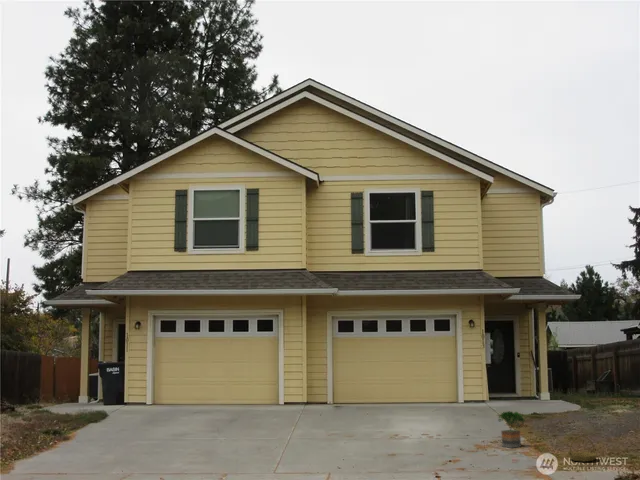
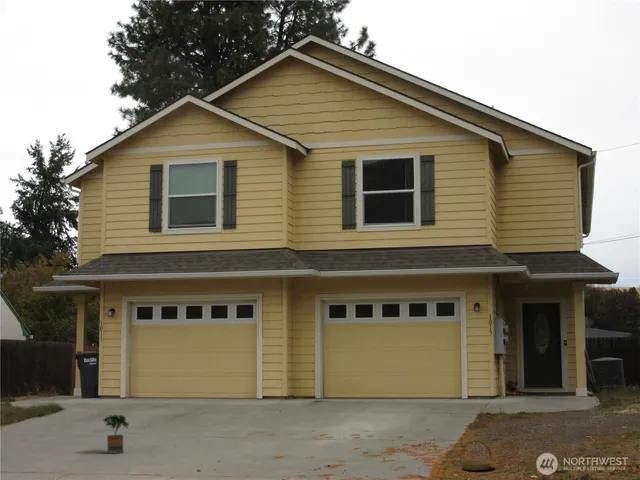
potted tree: present [499,411,525,448] -> present [103,415,129,454]

